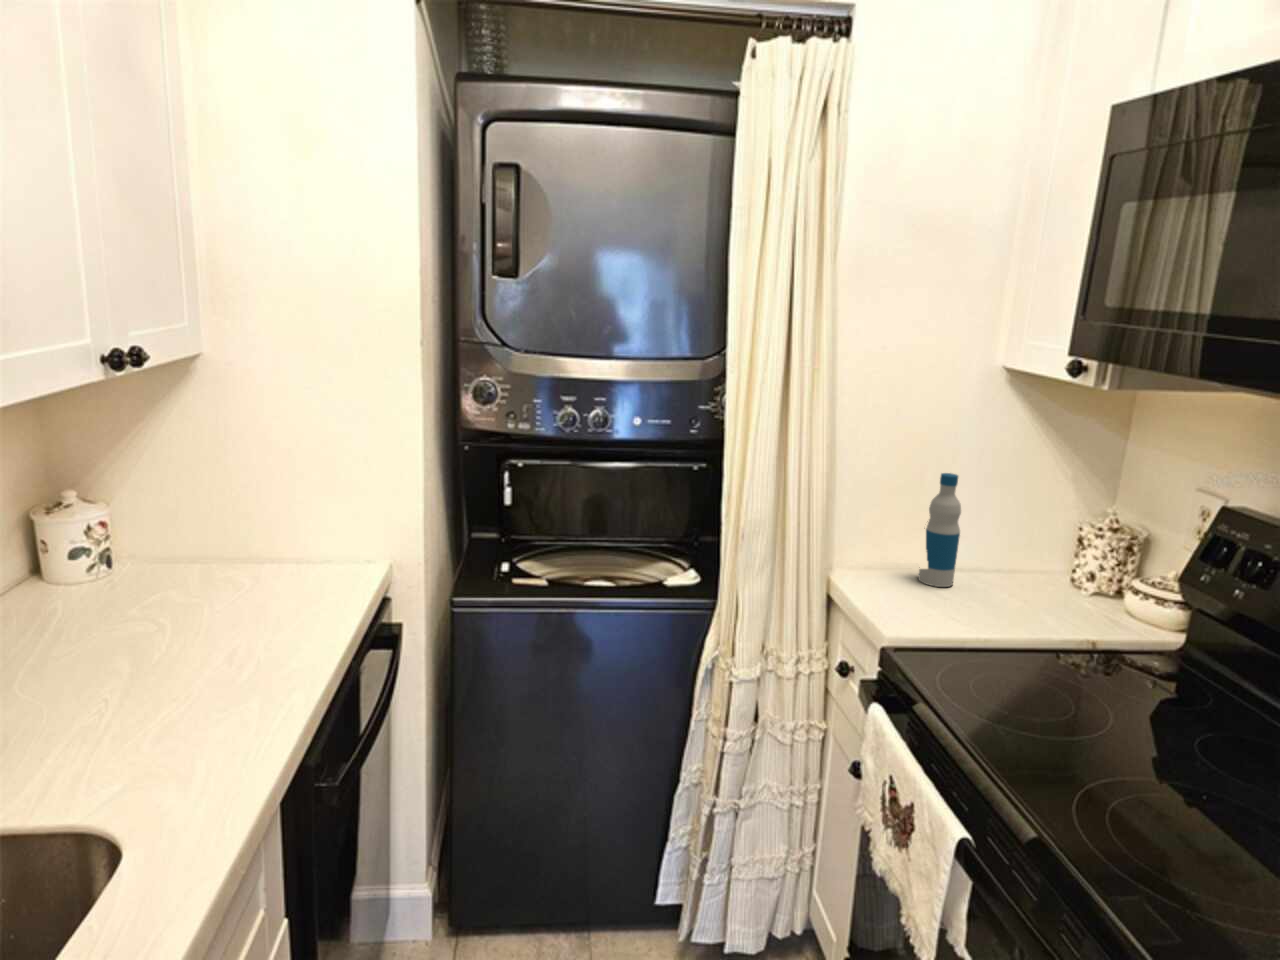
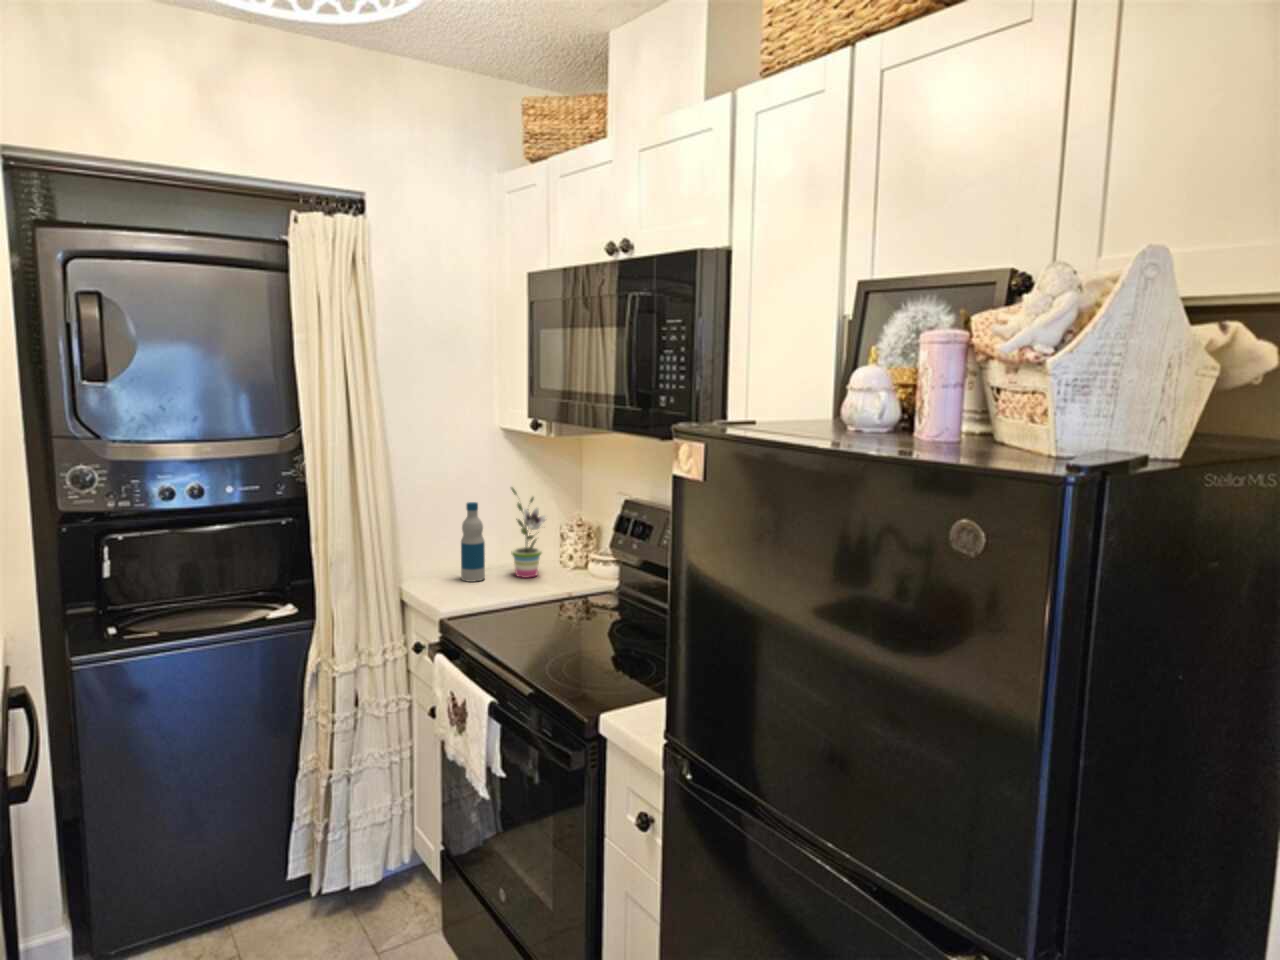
potted plant: none [998,457,1068,595] -> present [511,488,546,578]

